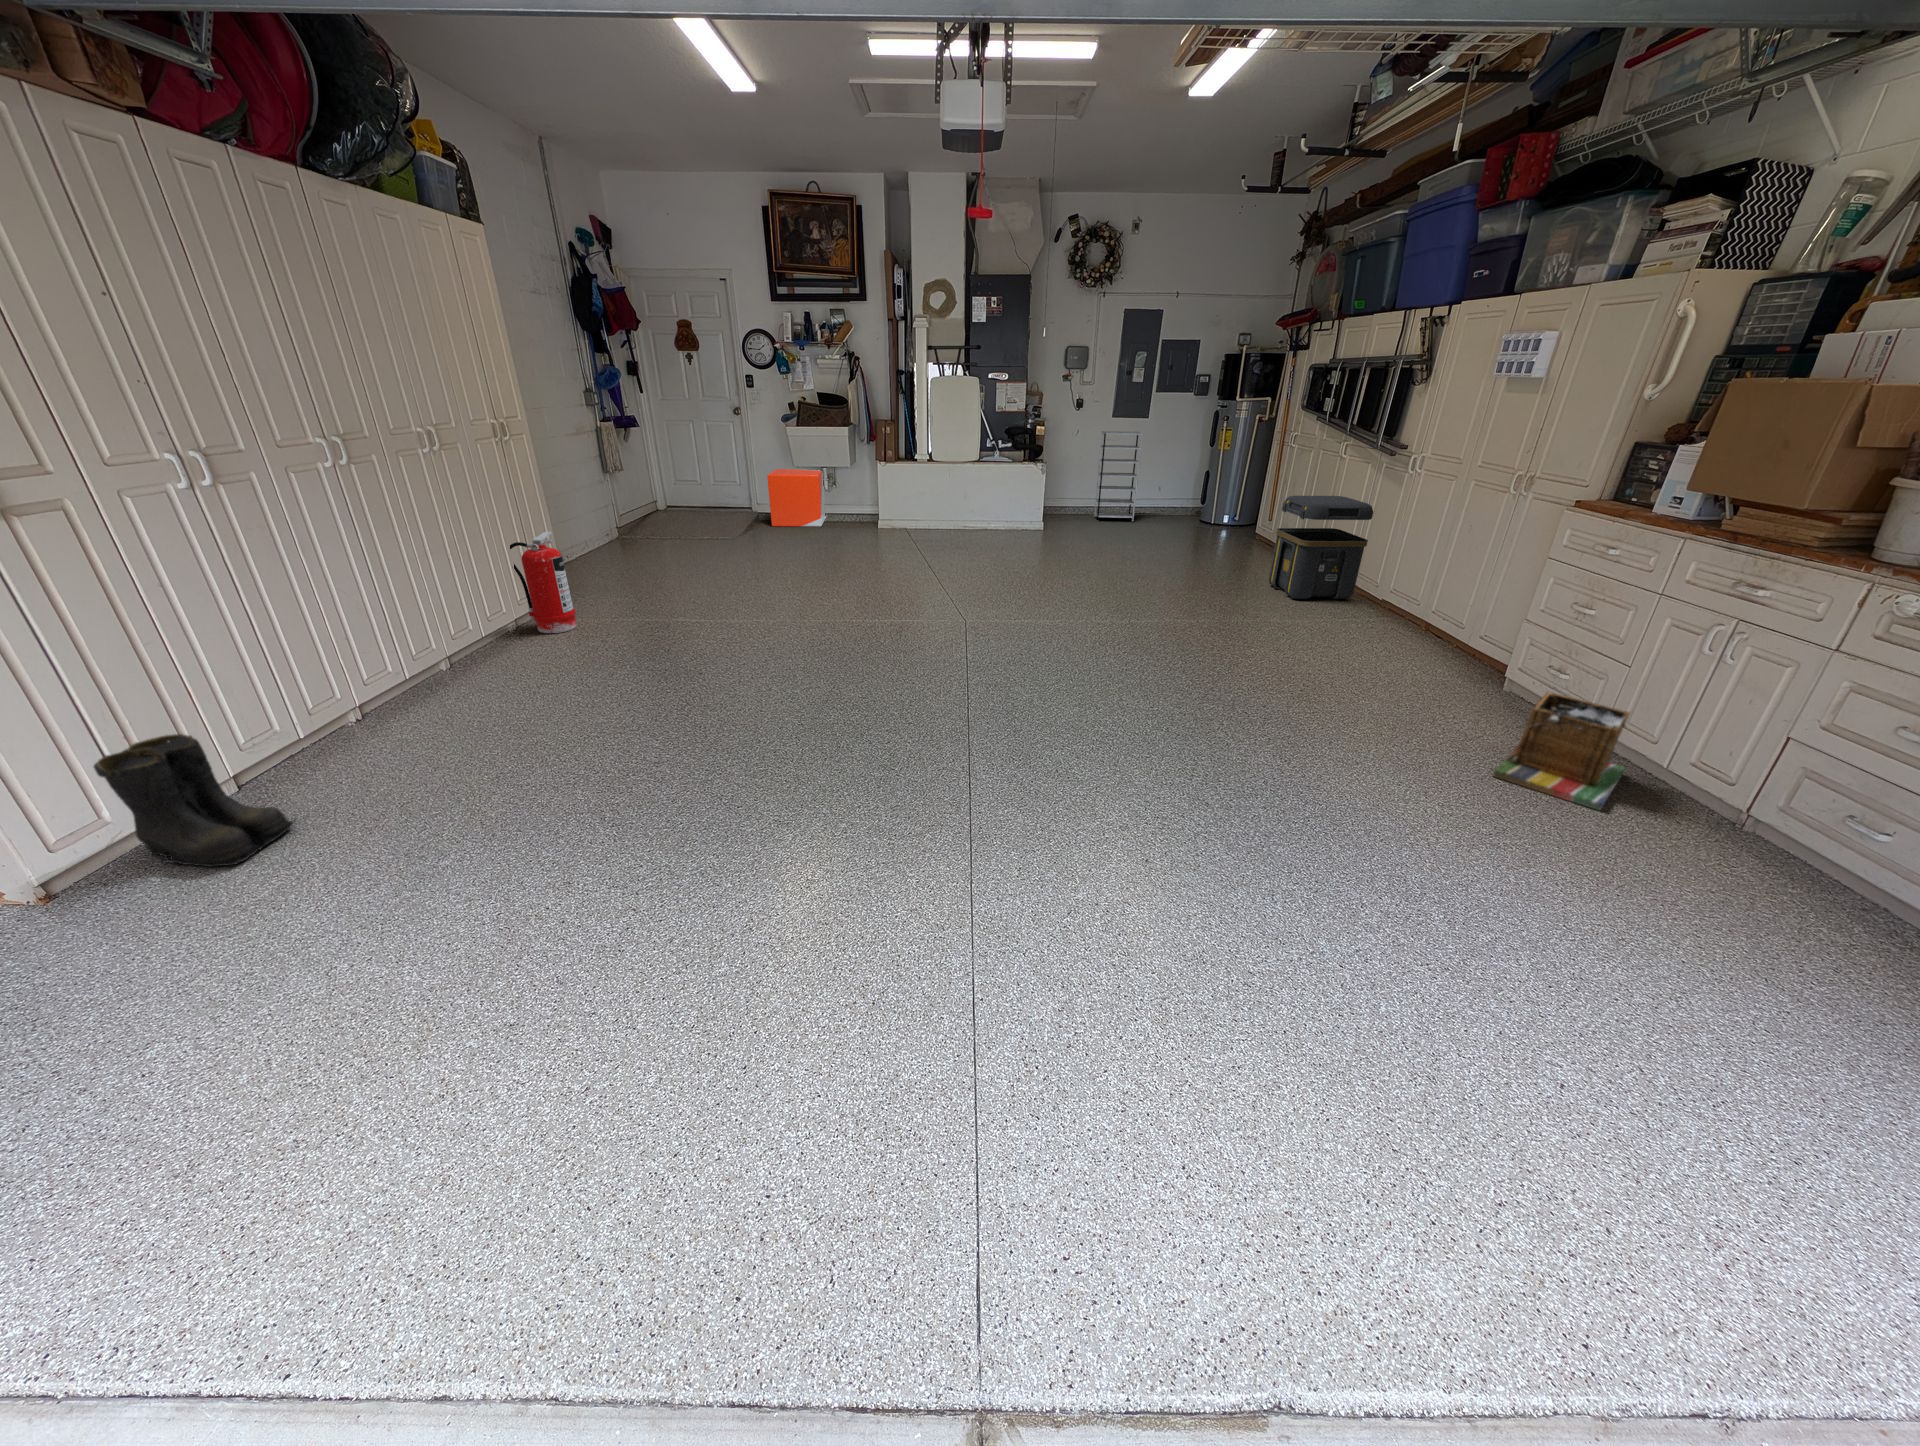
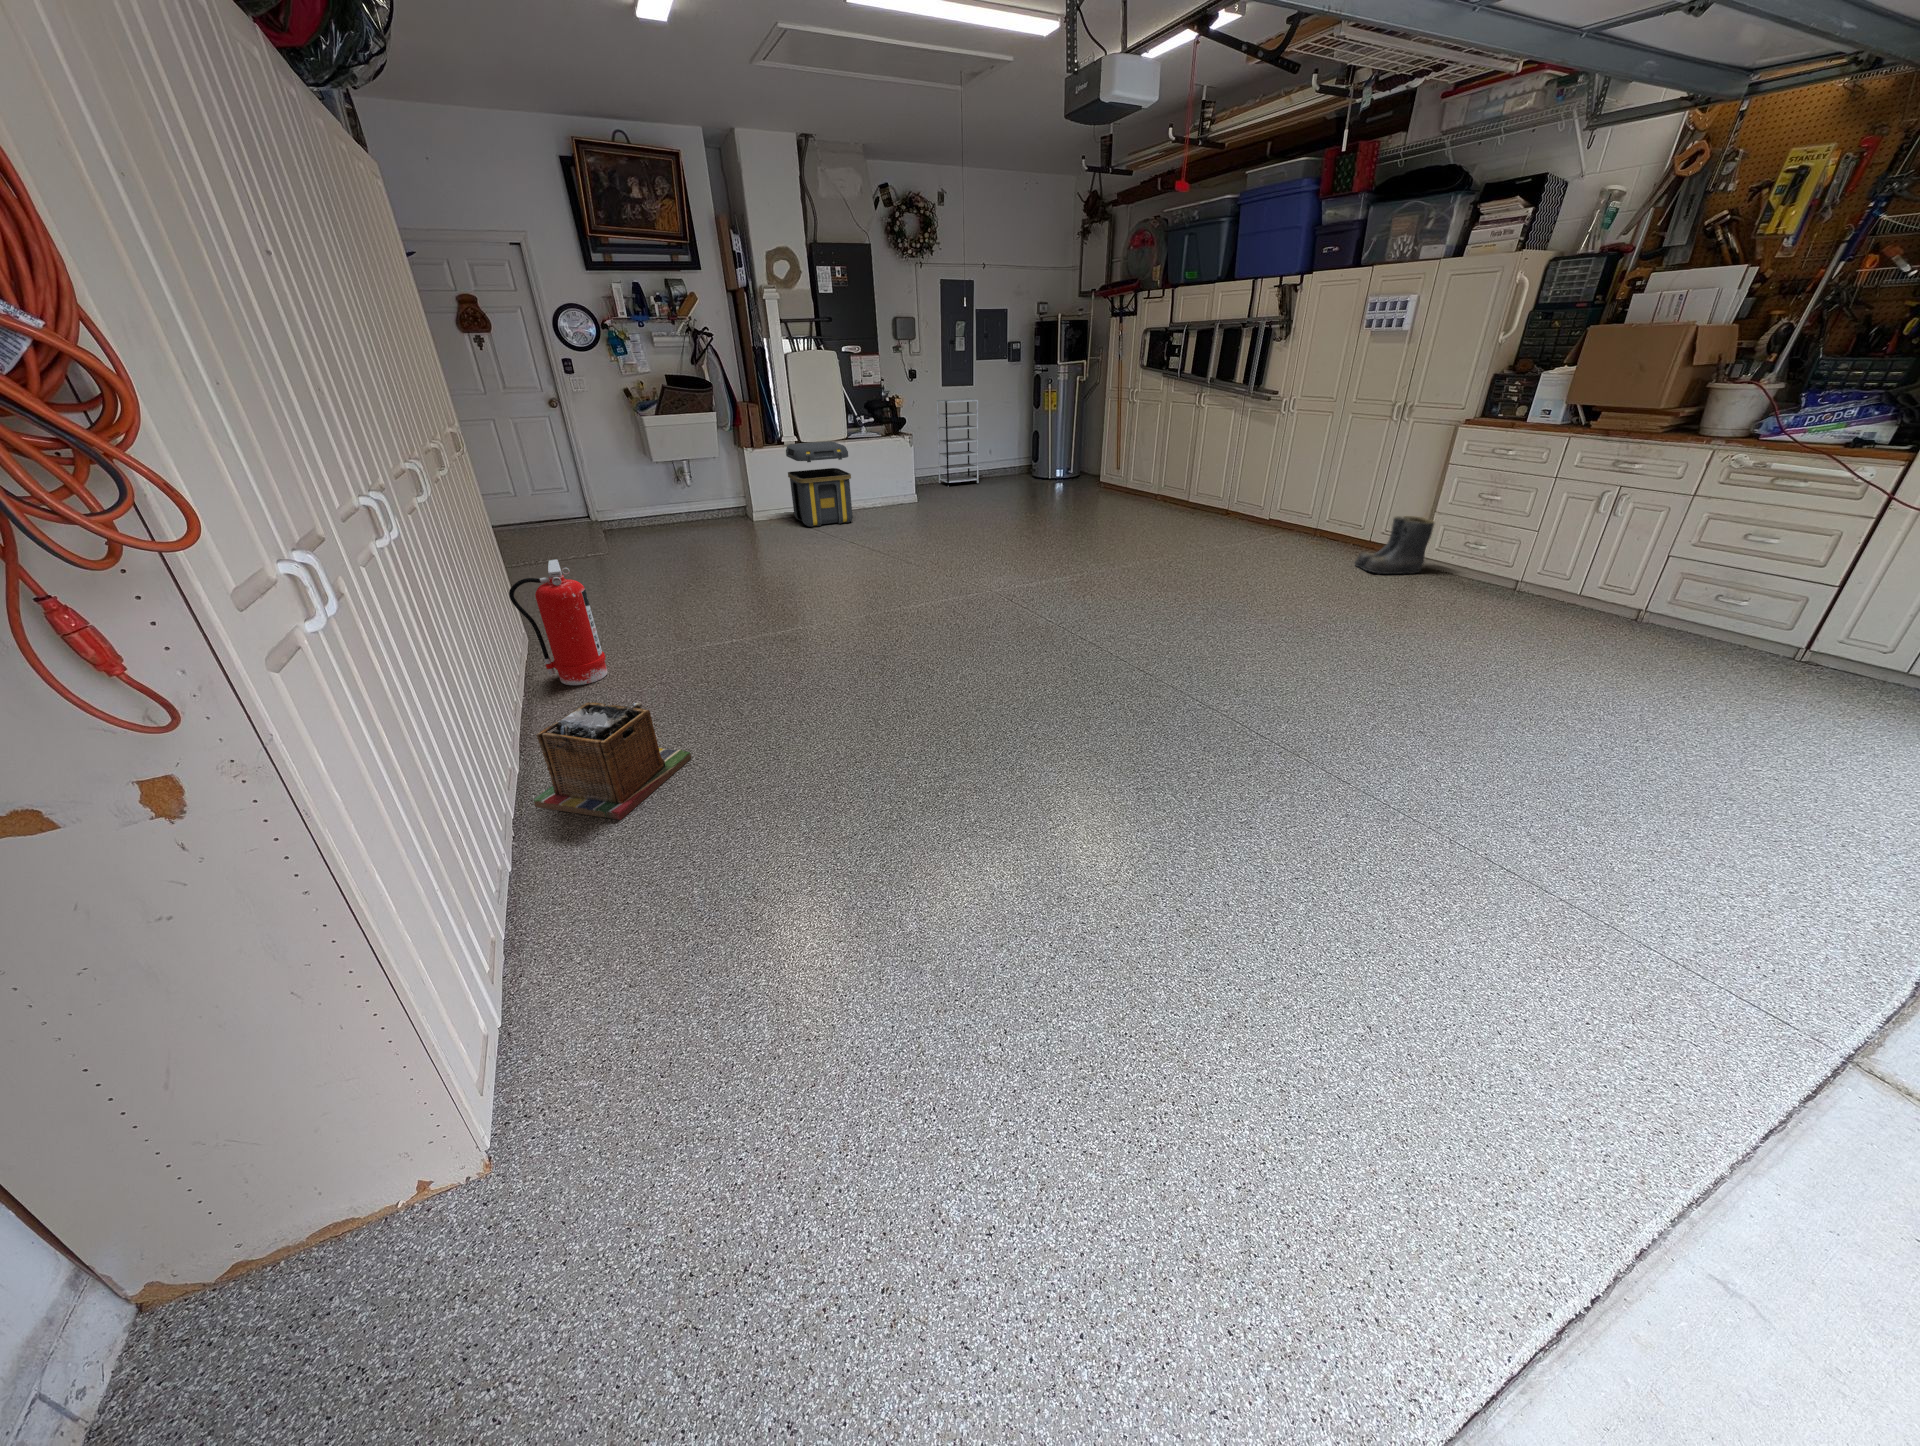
stool: present [767,469,826,527] -> none [615,462,693,532]
toolbox: present [1269,496,1373,599] -> present [786,442,853,527]
laundry basket: present [1493,692,1630,810] -> present [534,696,691,820]
boots: present [94,734,296,867] -> present [1355,516,1435,574]

